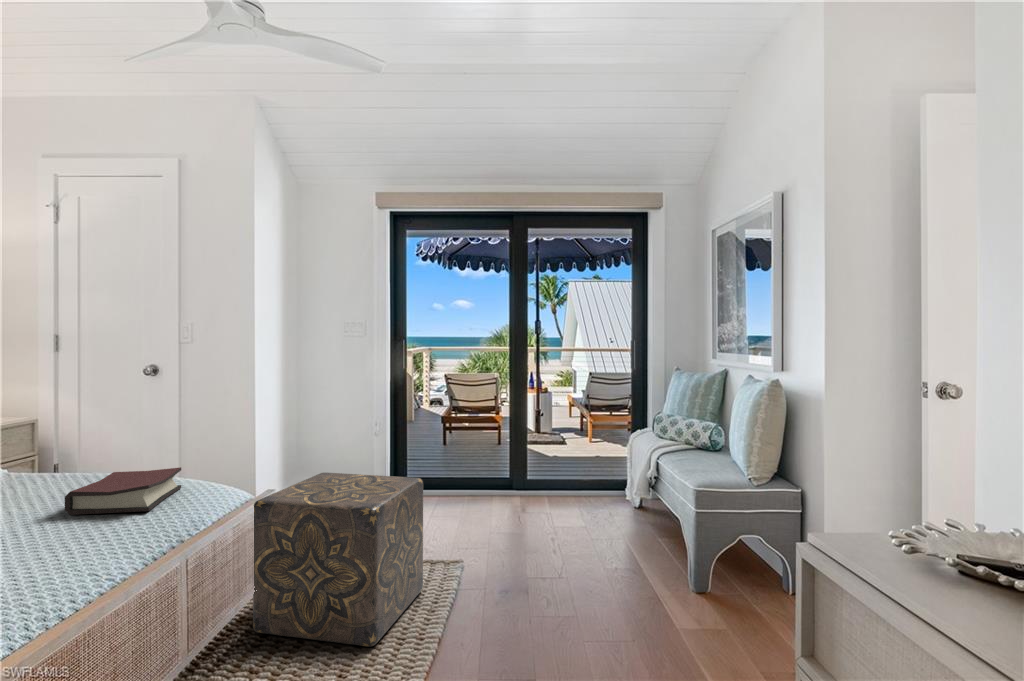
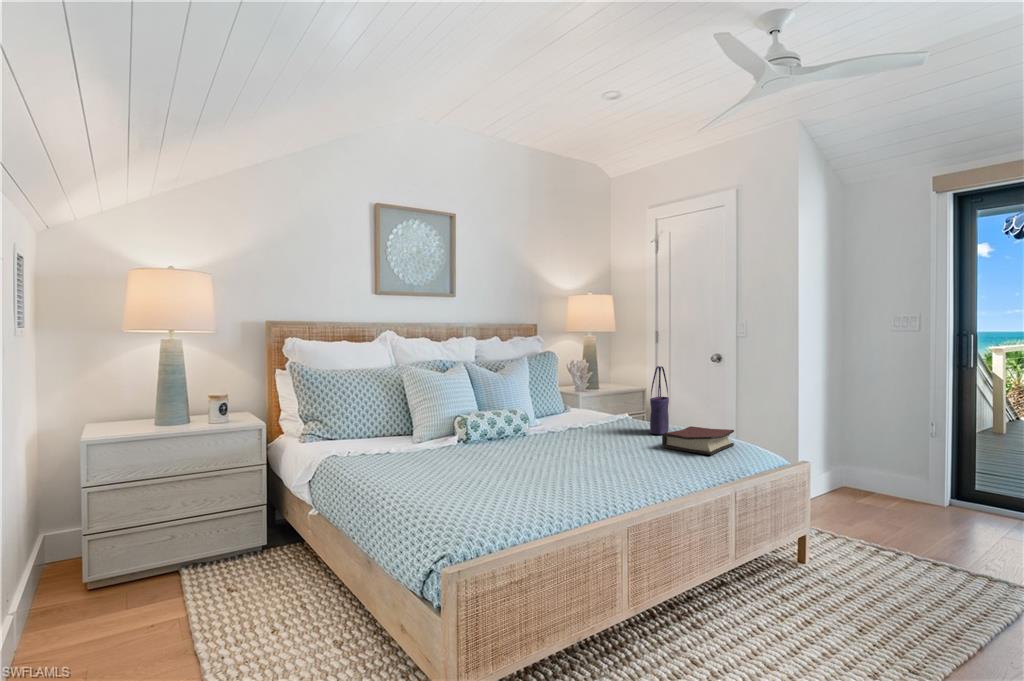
tote bag: none [42,389,77,494] -> present [650,366,669,434]
ottoman: present [253,472,423,647] -> none [788,457,972,622]

